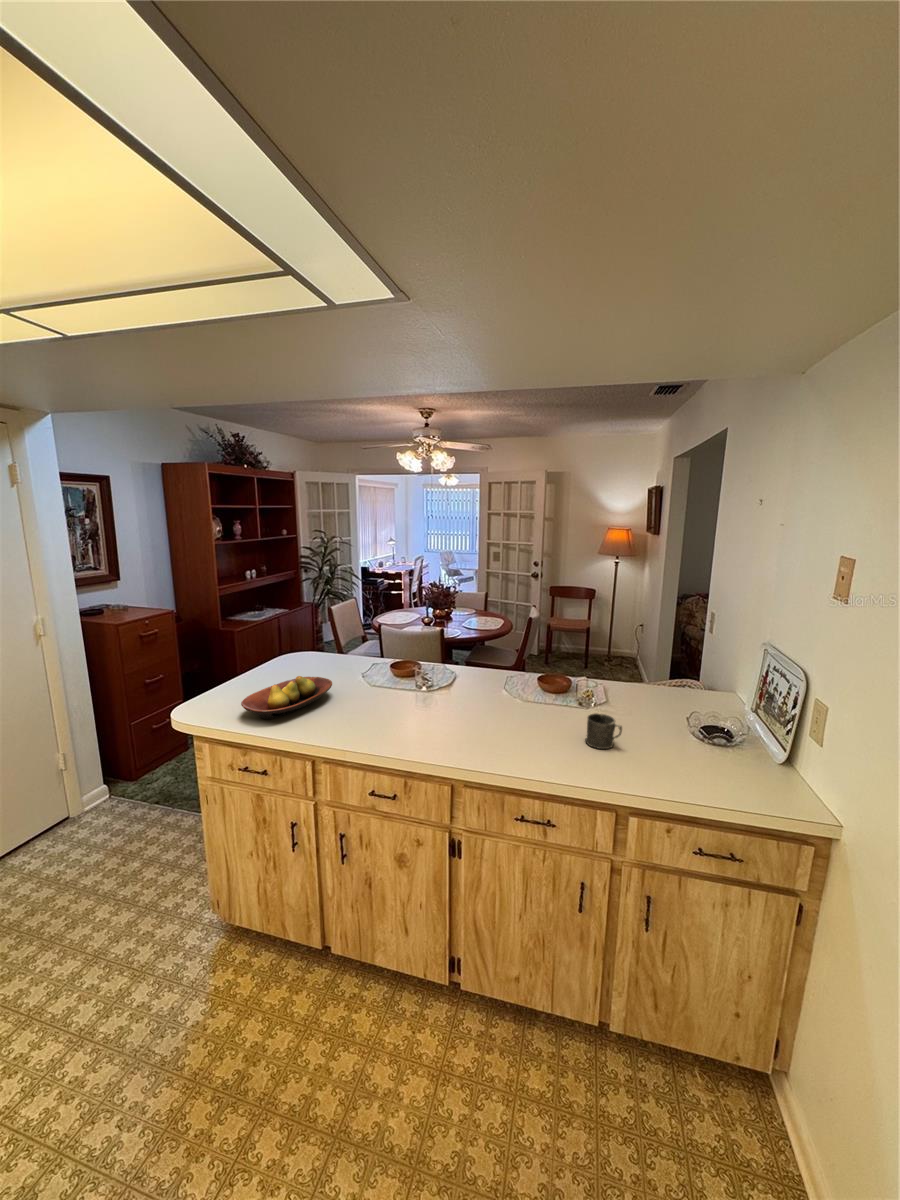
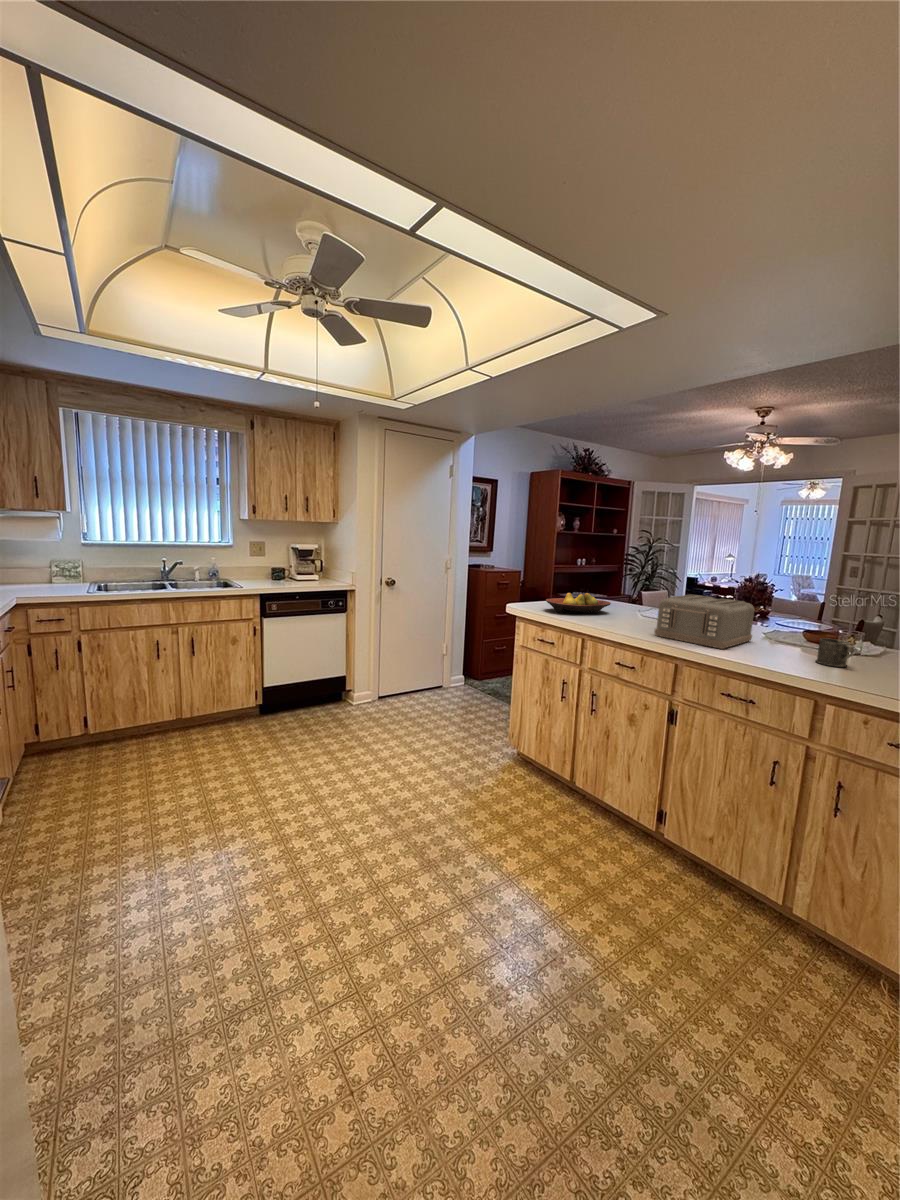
toaster: none [414,670,509,753] -> present [655,595,754,649]

